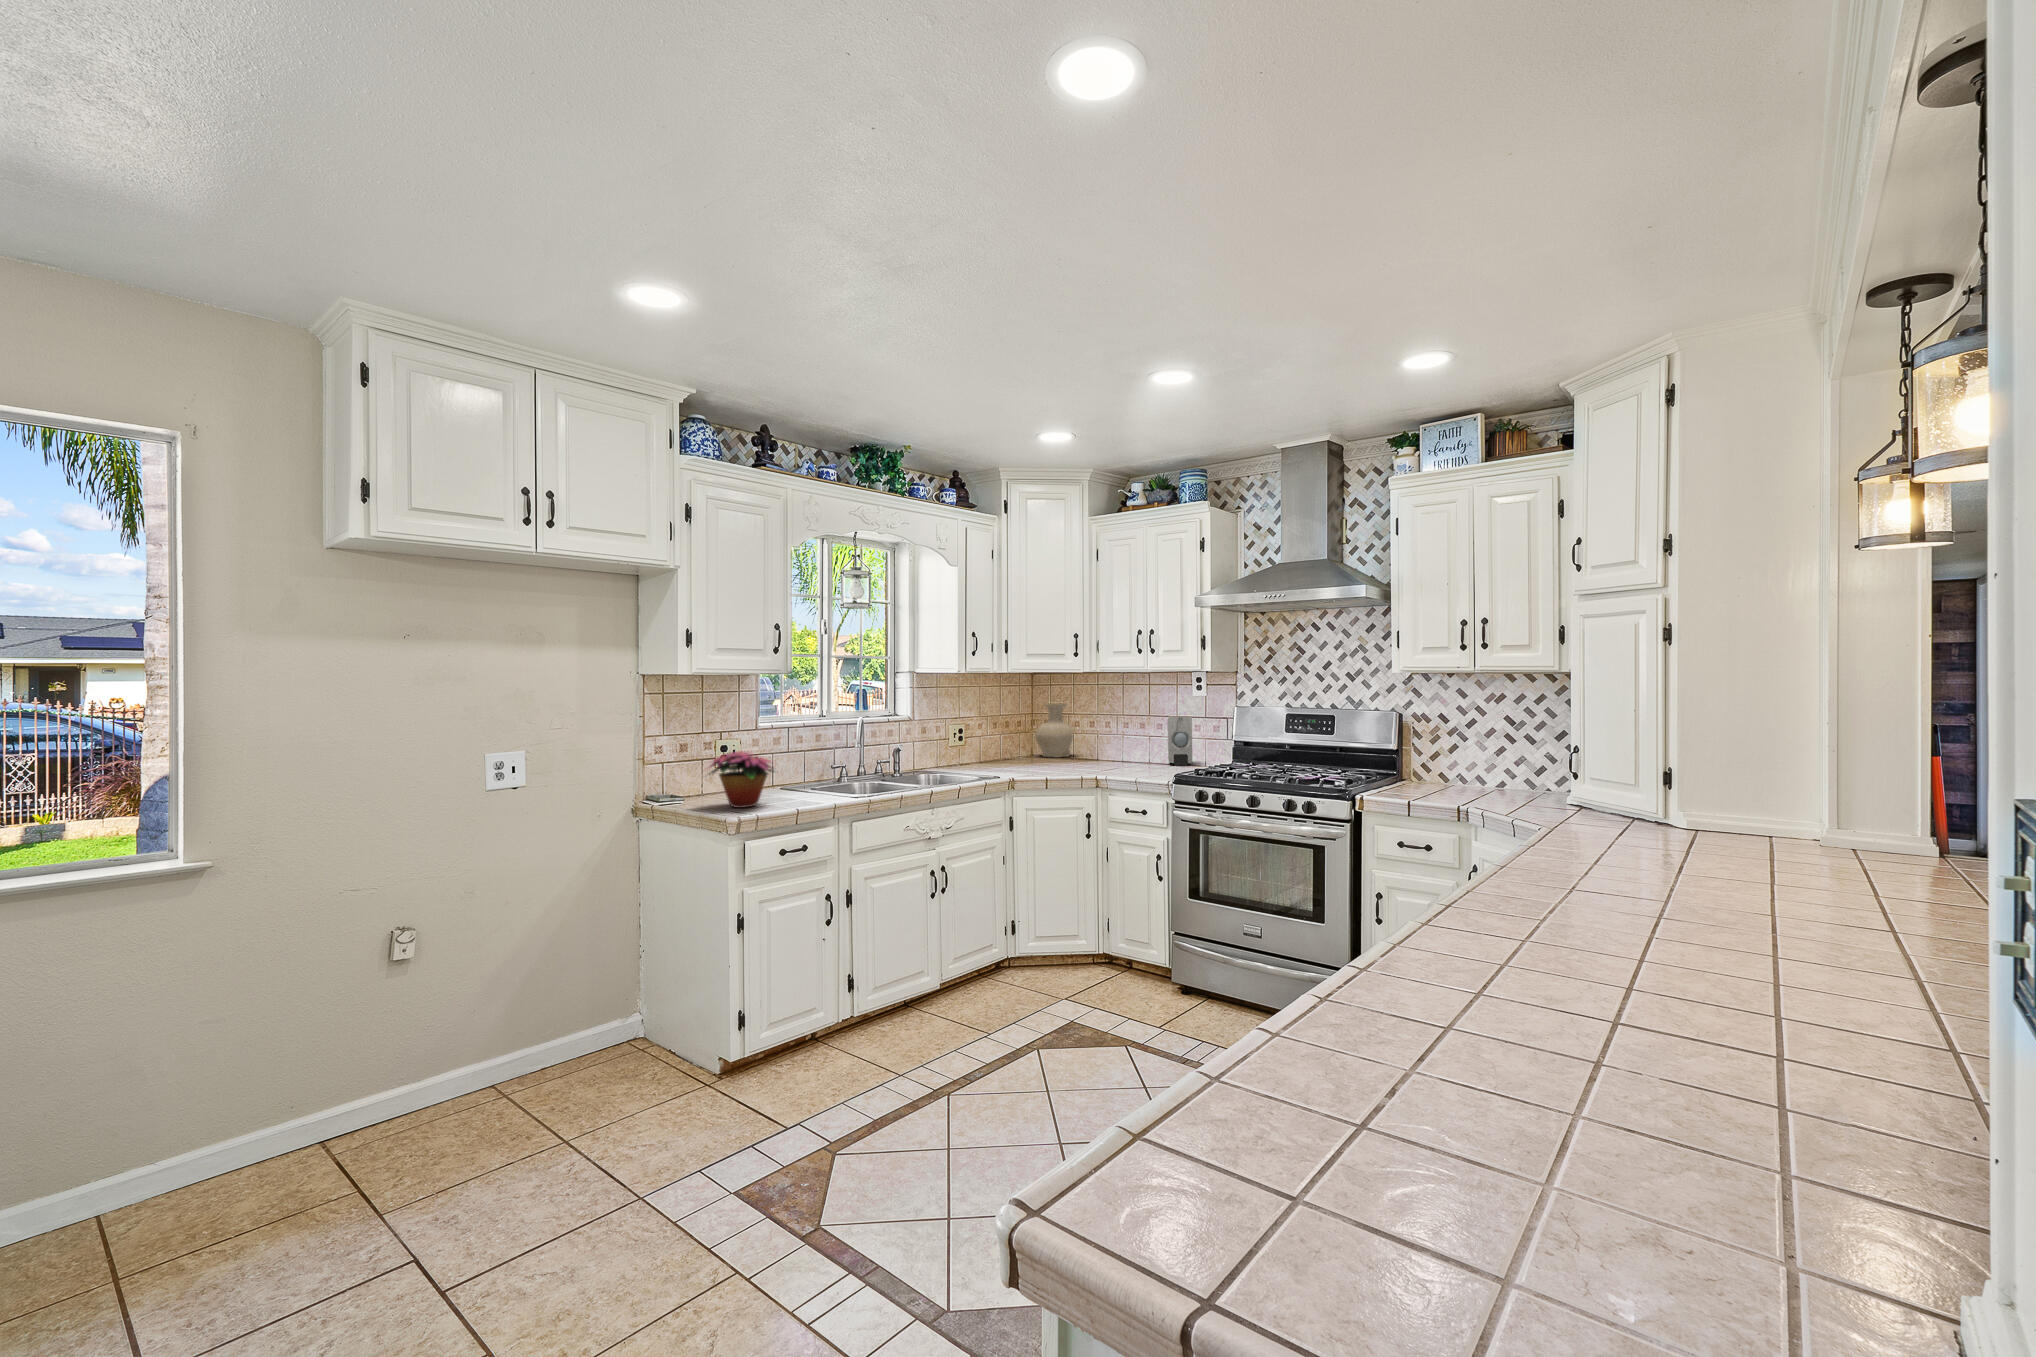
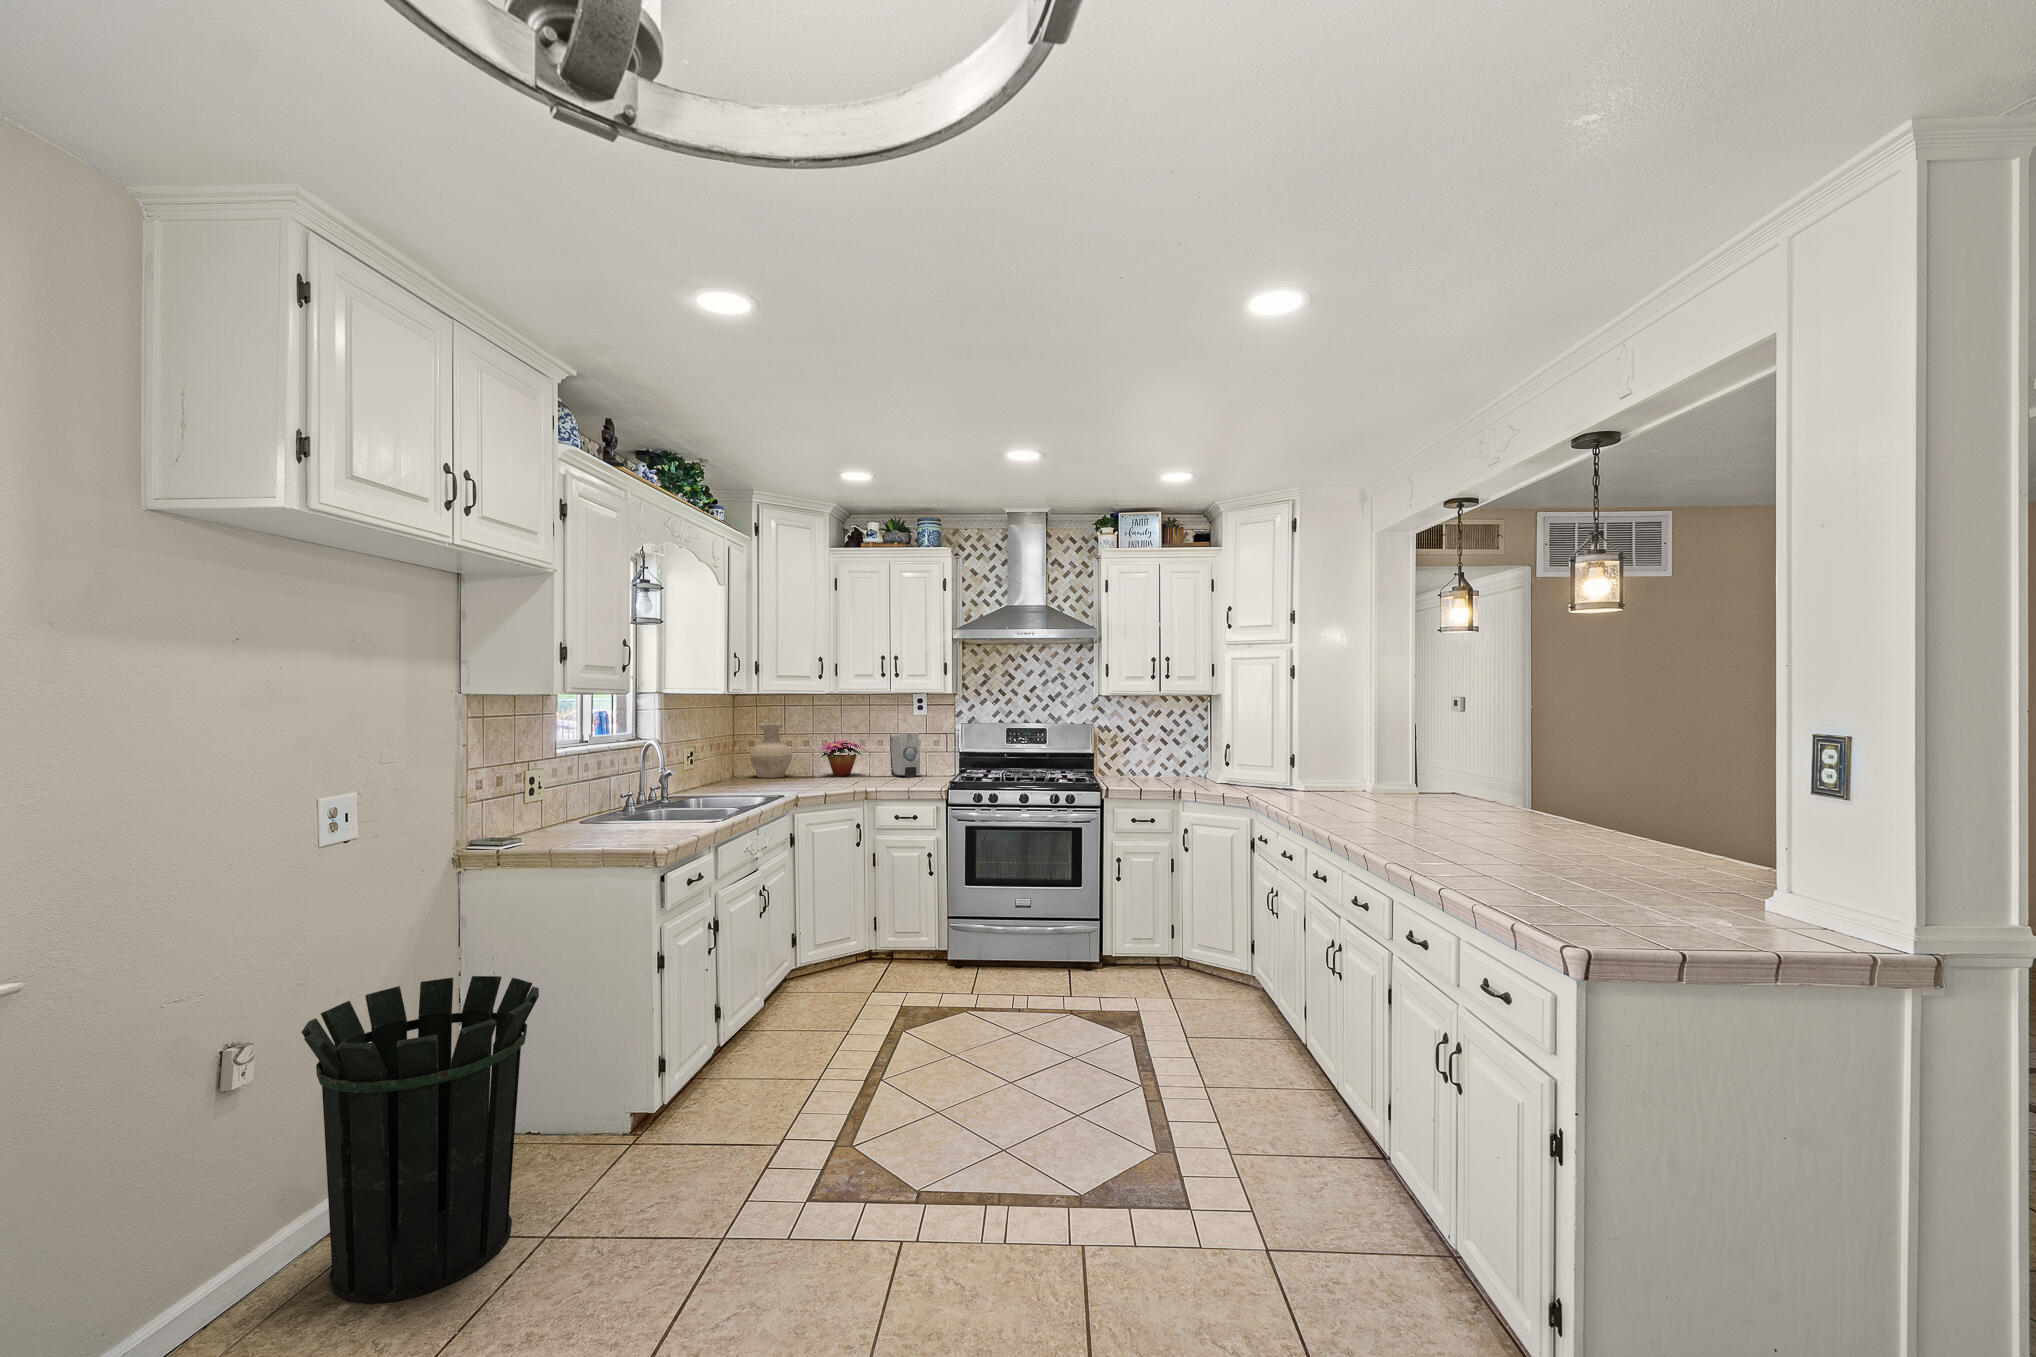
flower arrangement: present [705,751,774,808] -> present [820,740,864,776]
waste bin: none [423,906,604,1151] -> present [301,976,539,1304]

